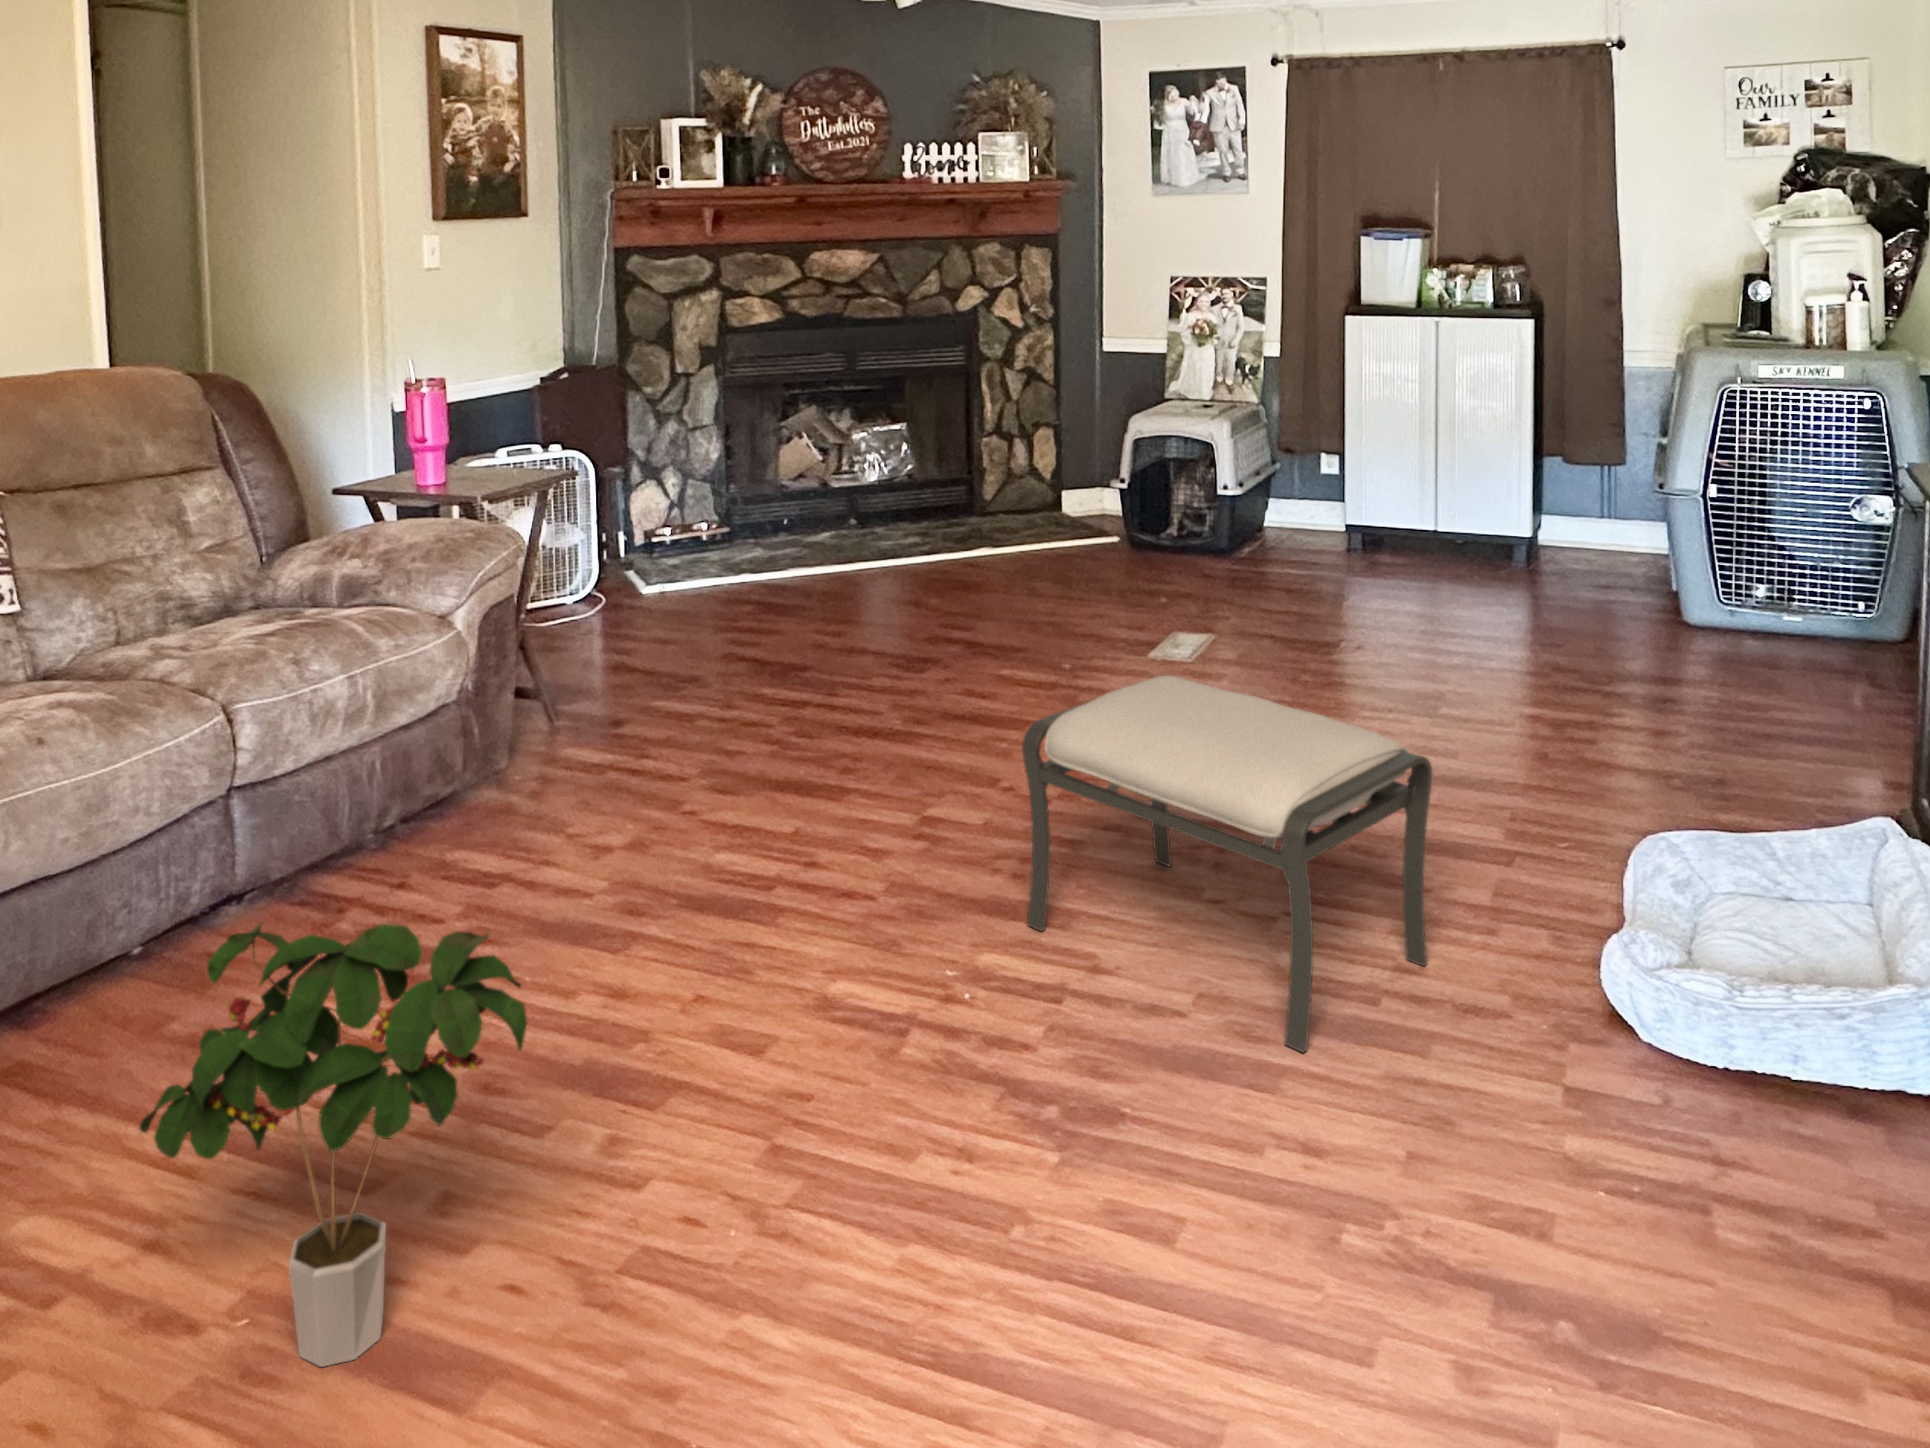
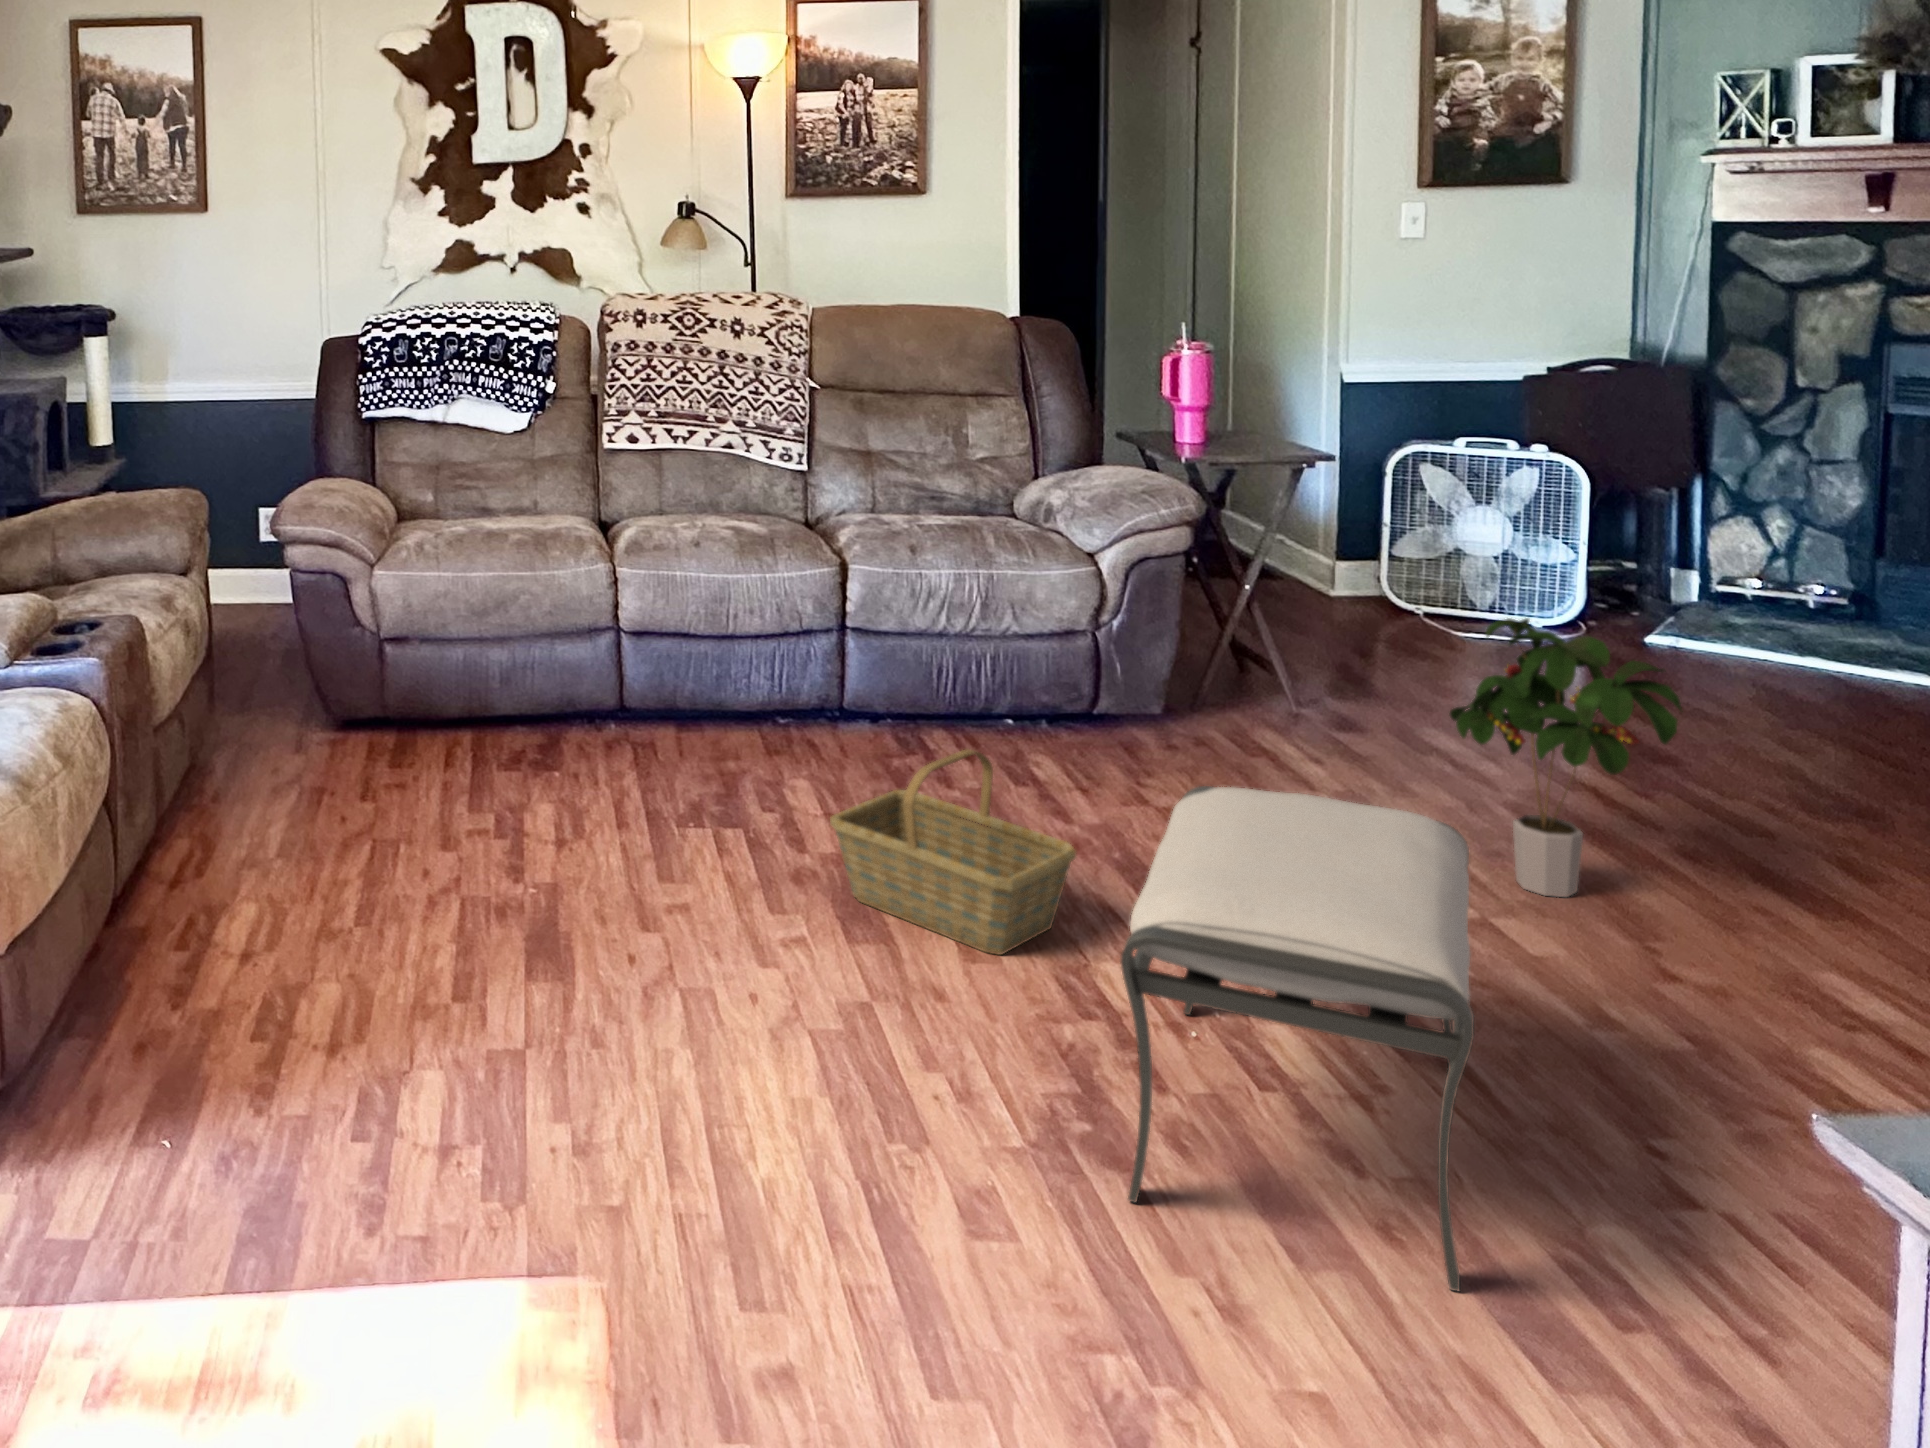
basket: none [655,796,910,1024] -> present [830,749,1076,955]
potted plant: present [139,923,528,1367] -> present [1450,618,1682,897]

